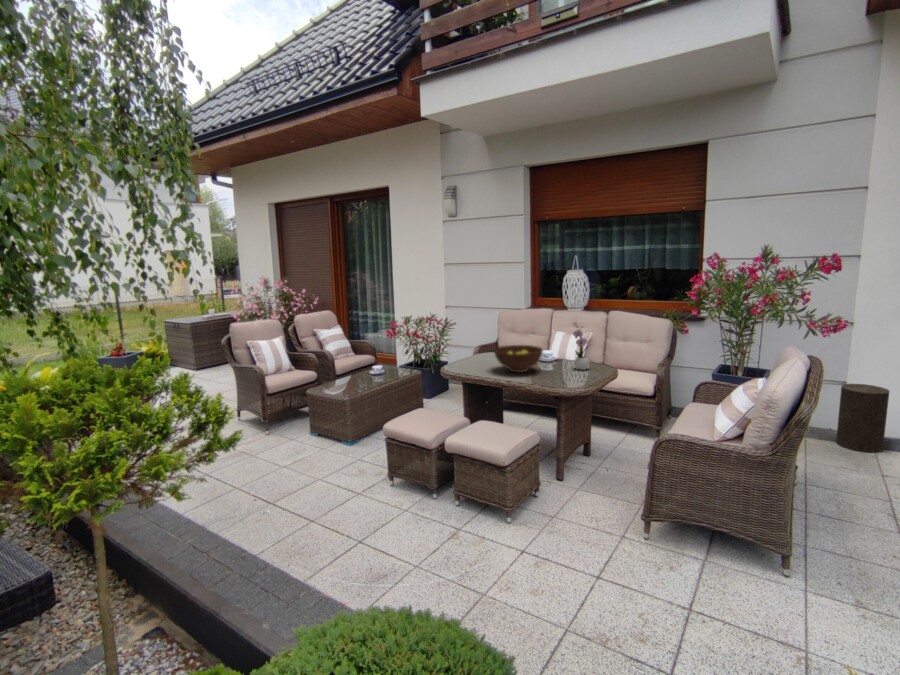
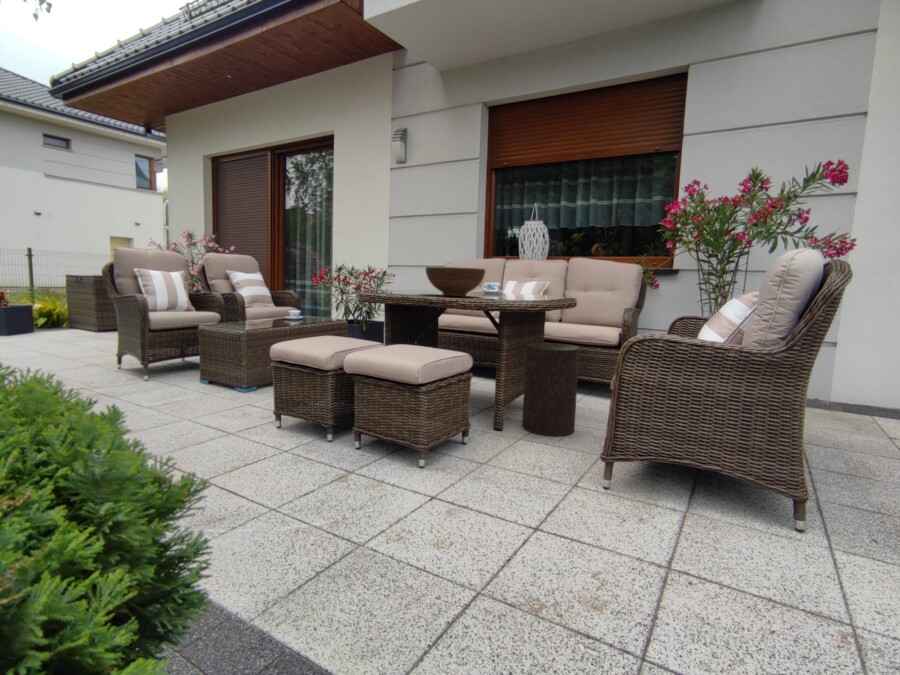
flower arrangement: present [573,329,590,370] -> none [523,240,545,300]
stool: present [836,384,889,452] -> present [522,343,579,436]

